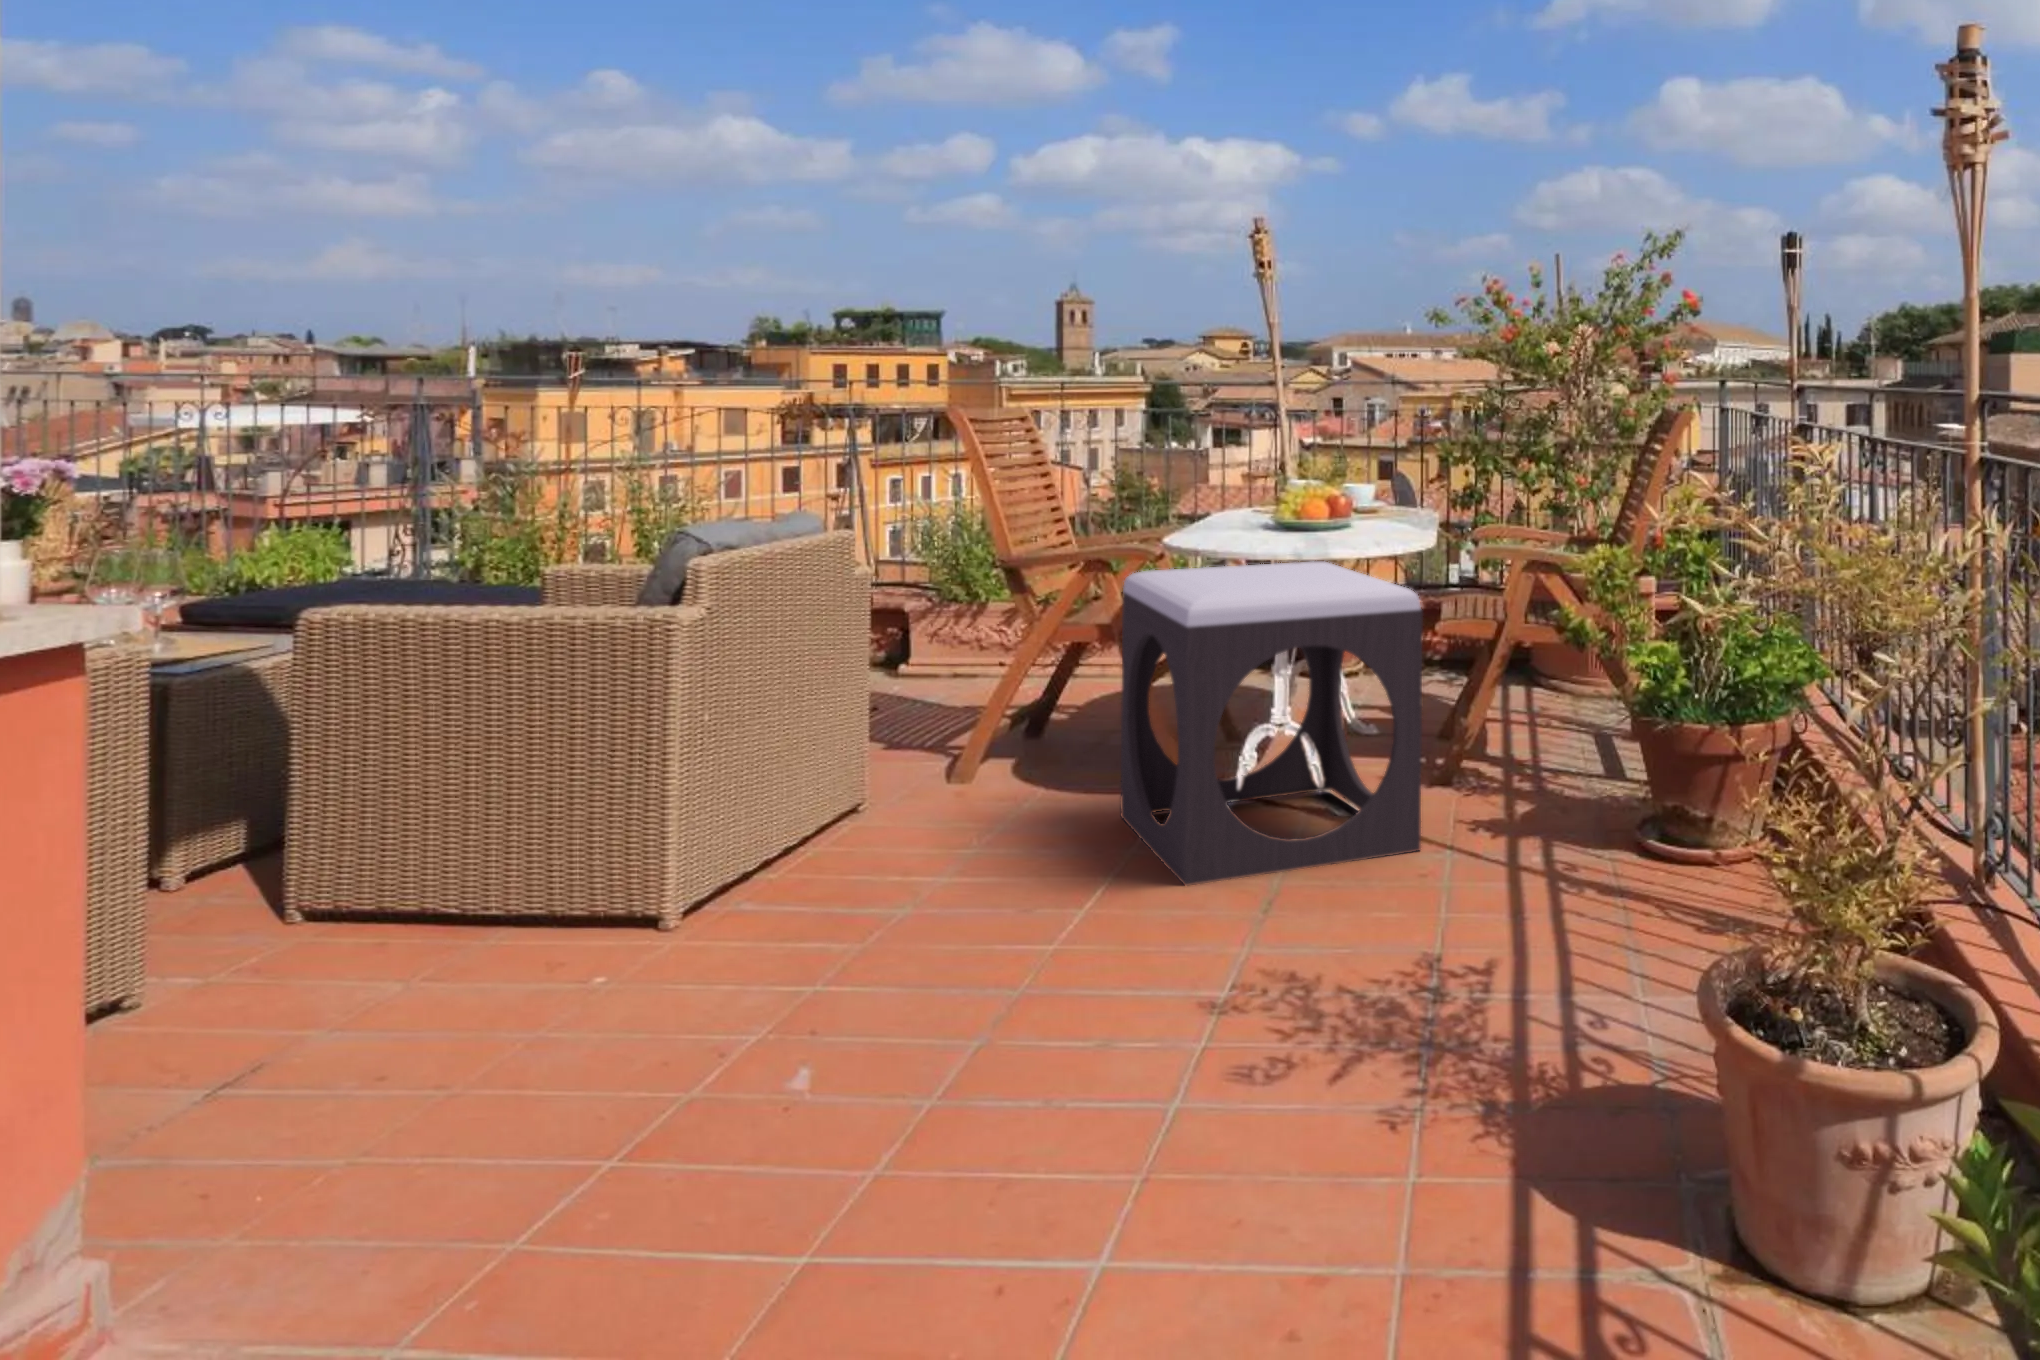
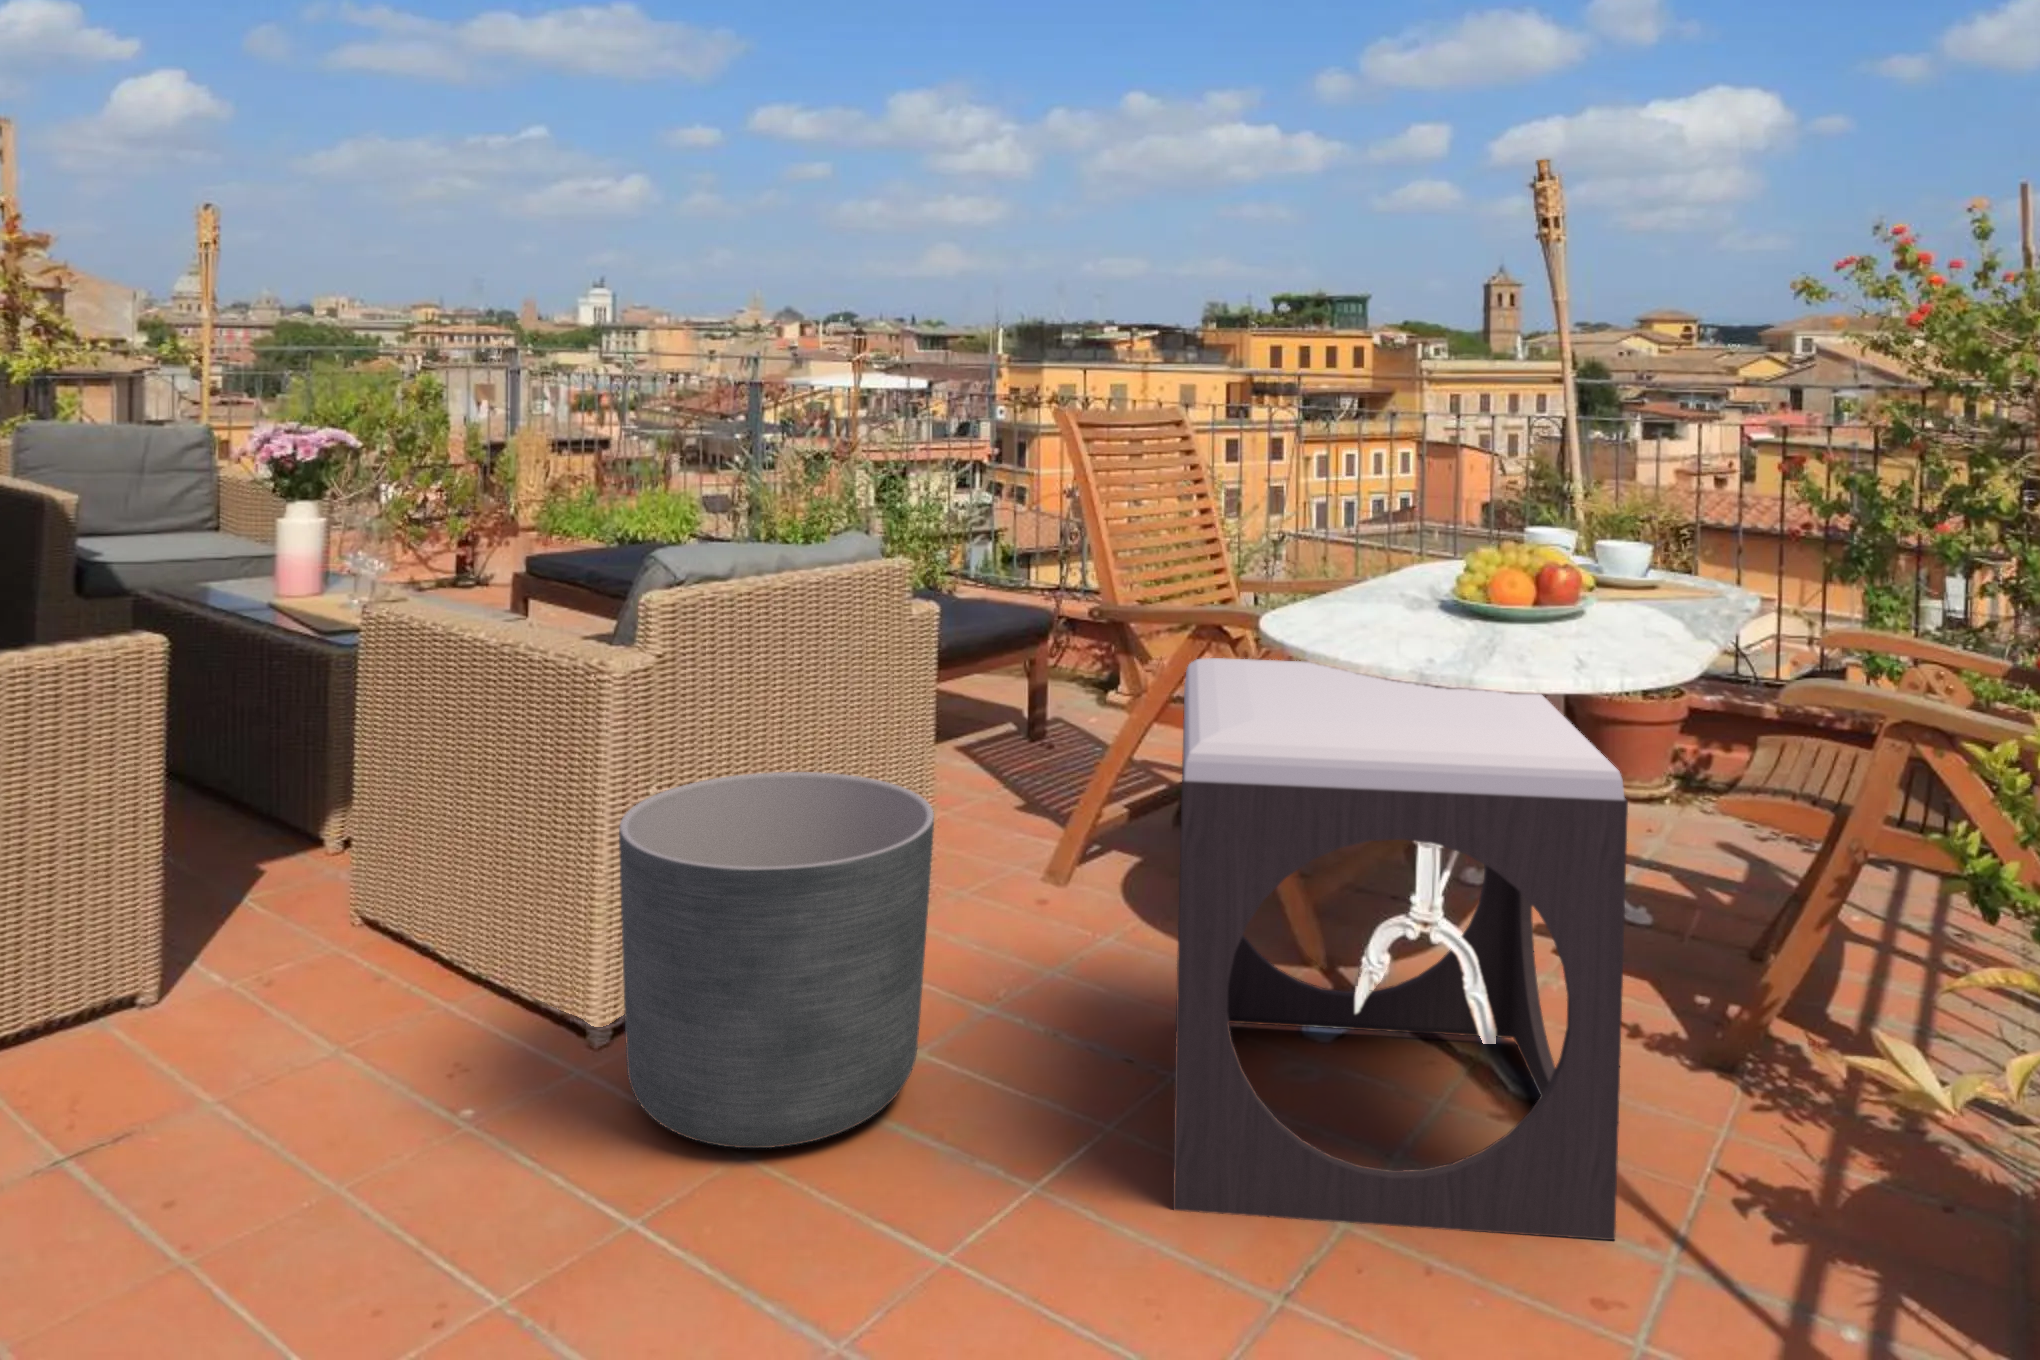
planter: none [764,676,994,917] -> present [619,772,934,1148]

